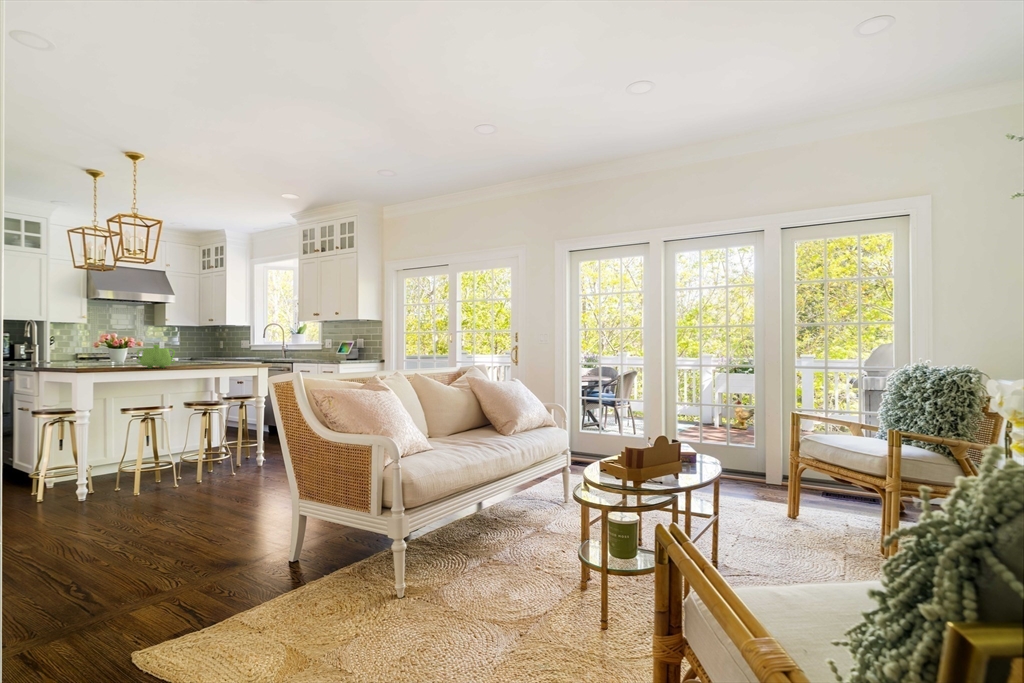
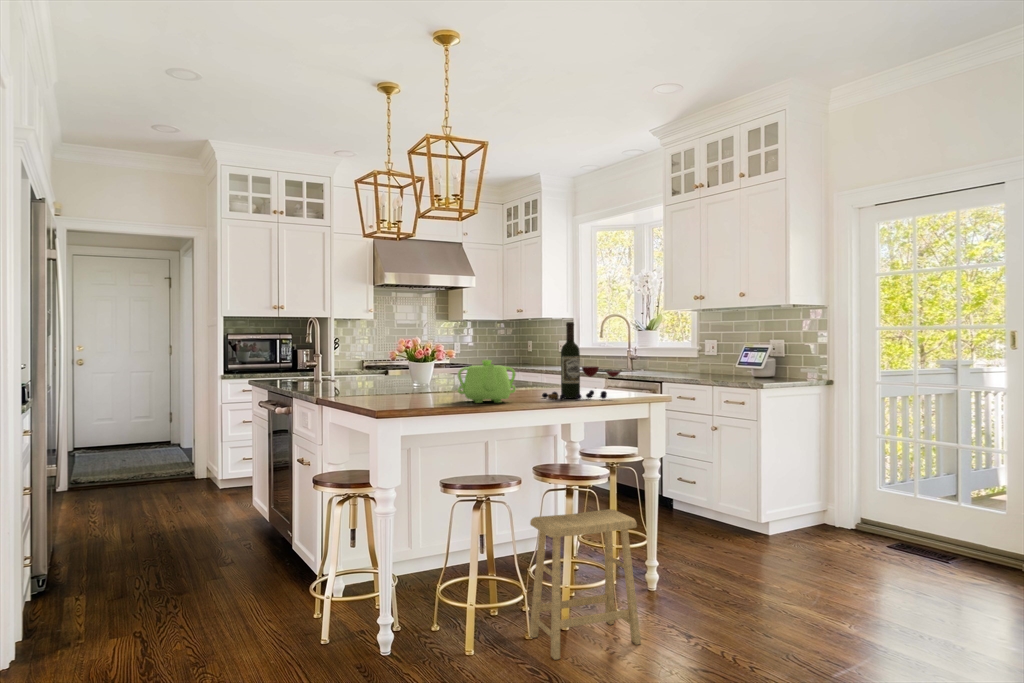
wine bottle: none [195,325,245,367] -> present [542,322,620,400]
footstool: none [177,420,240,493] -> present [529,509,641,660]

